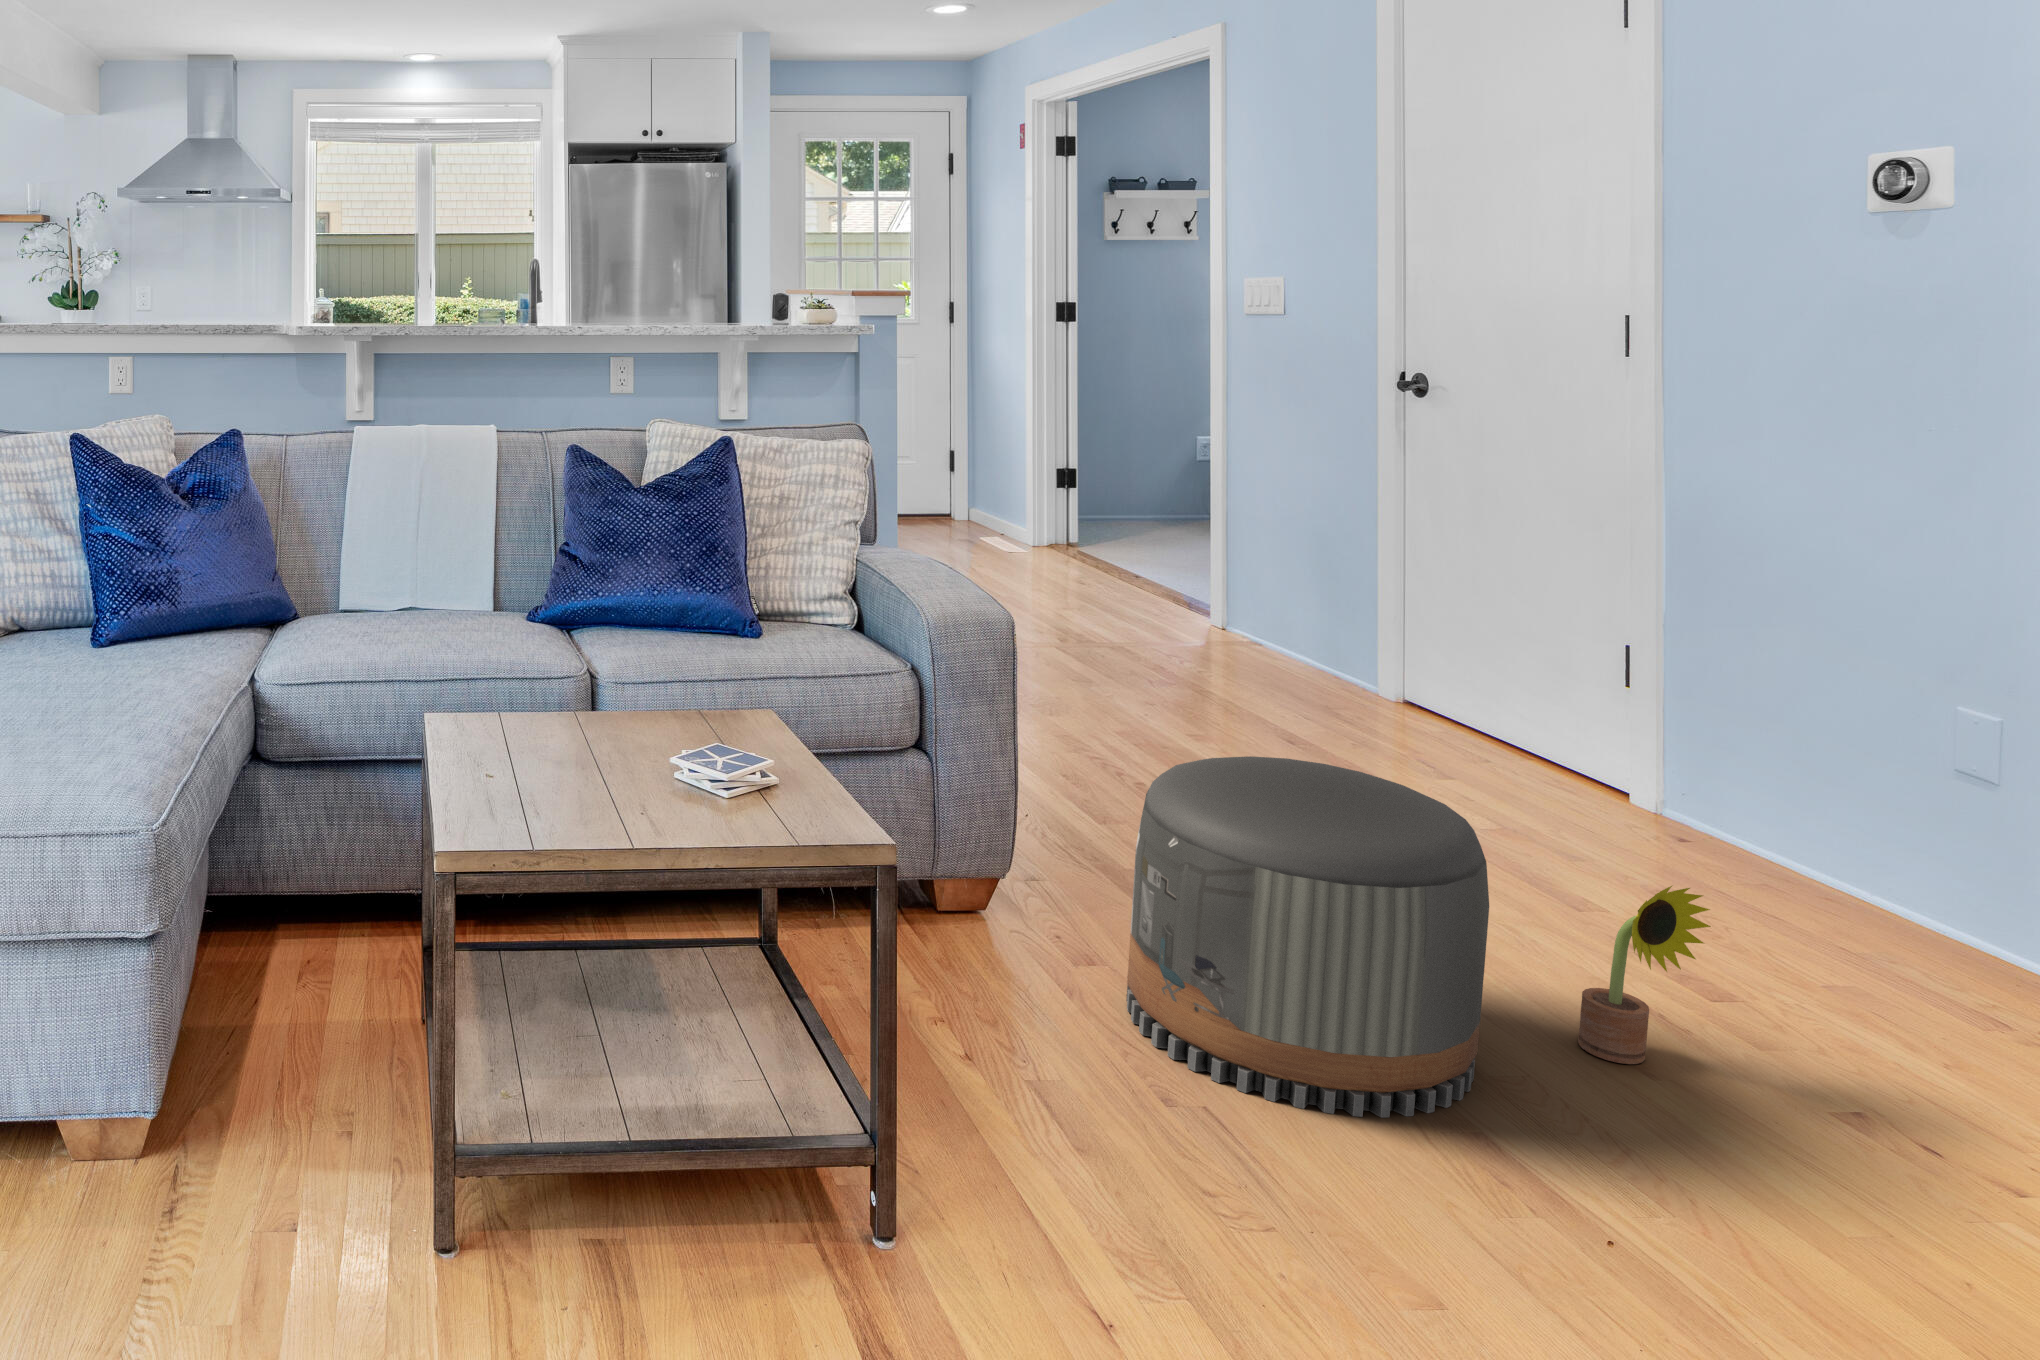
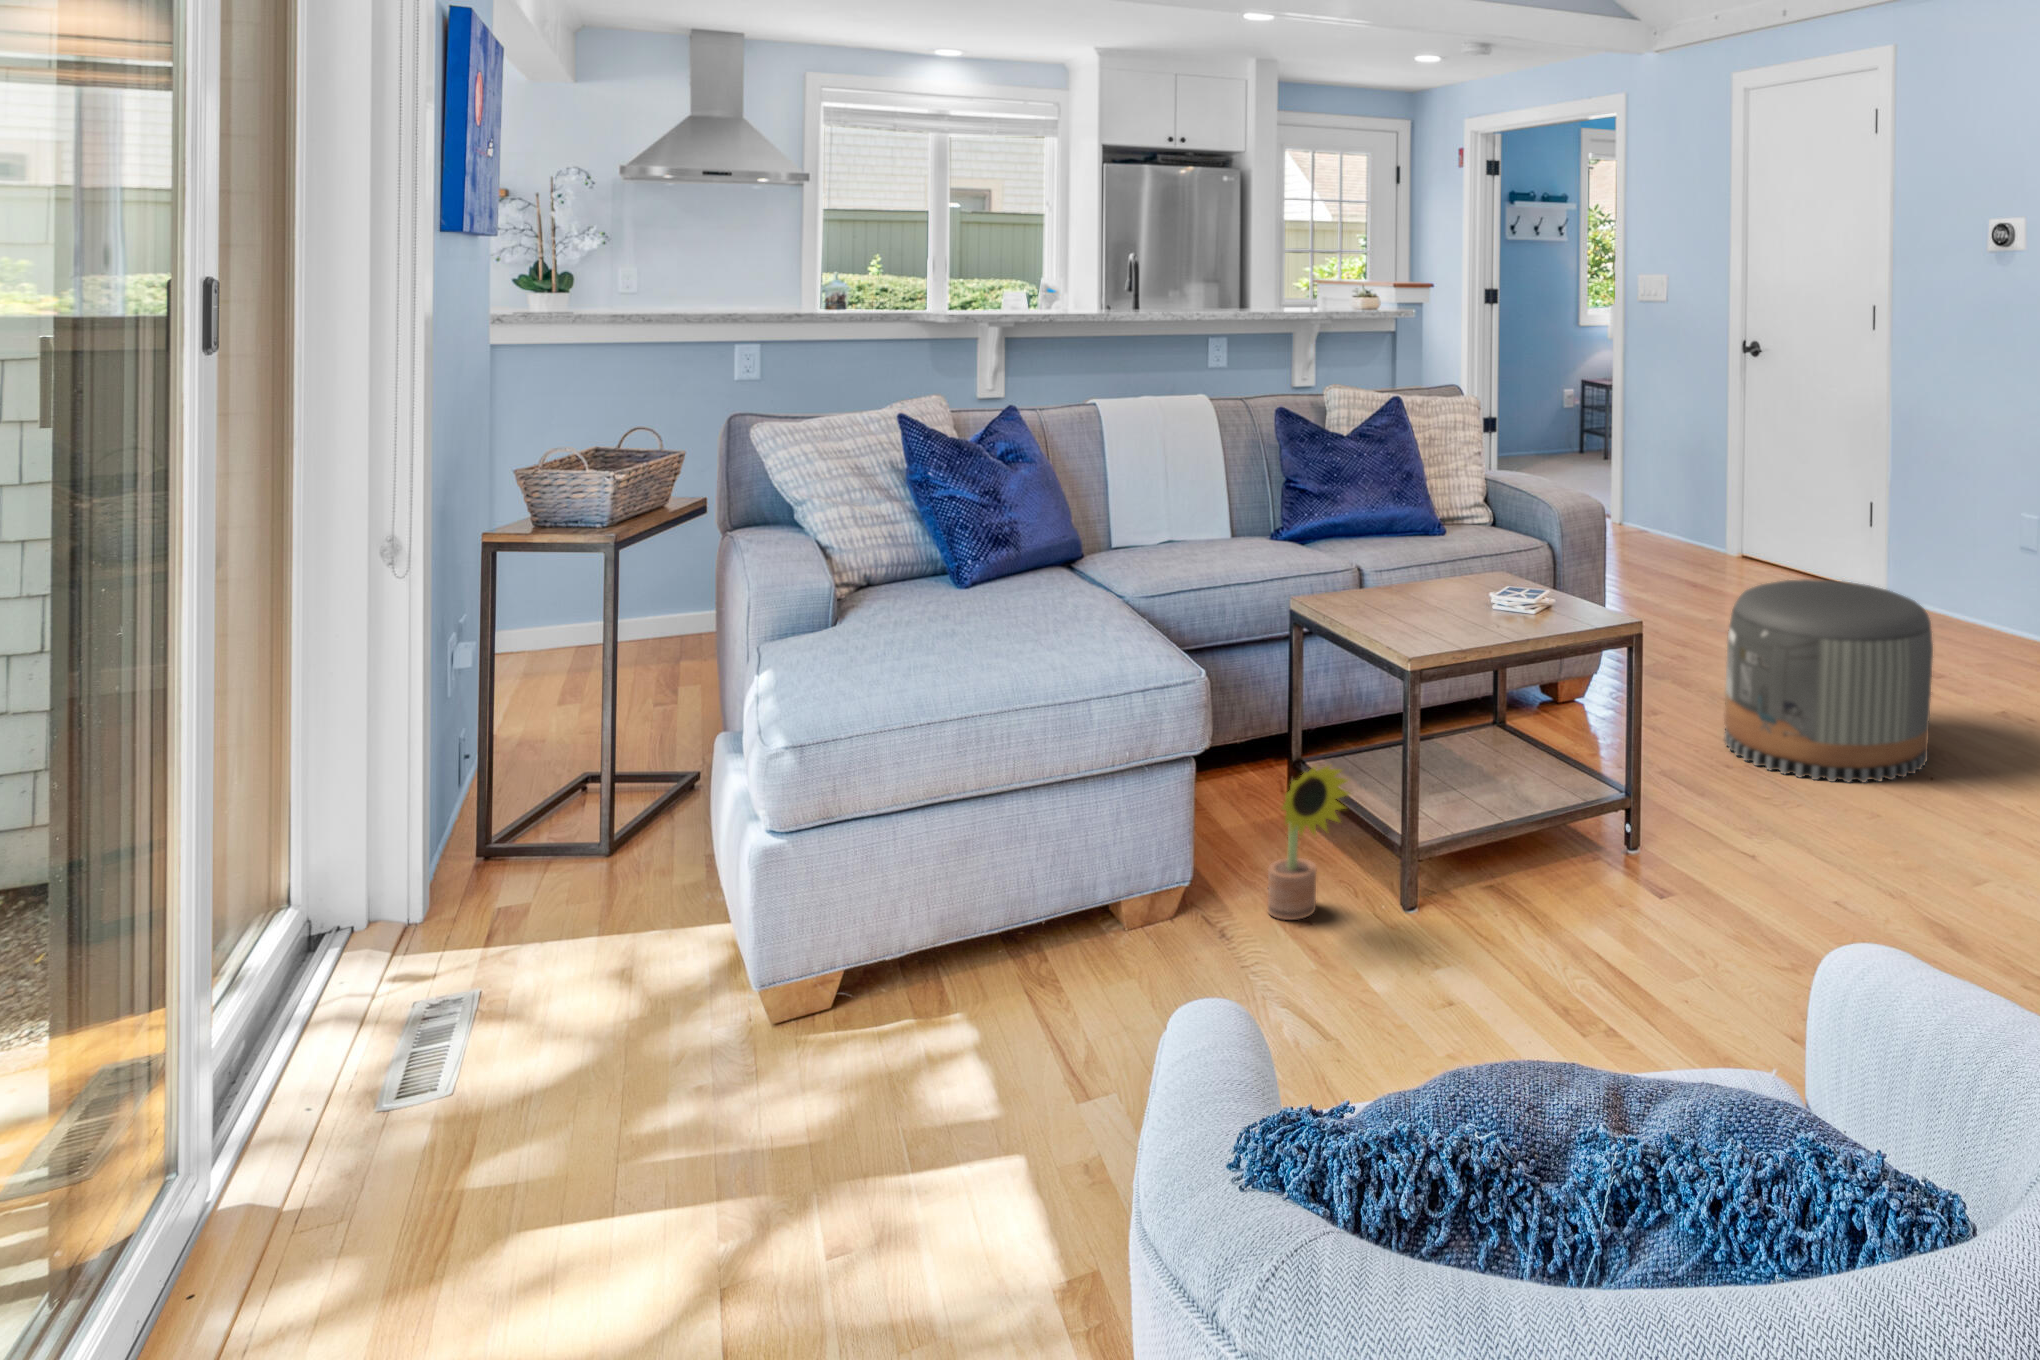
decorative plant: present [1578,886,1711,1064] -> present [1268,766,1350,920]

